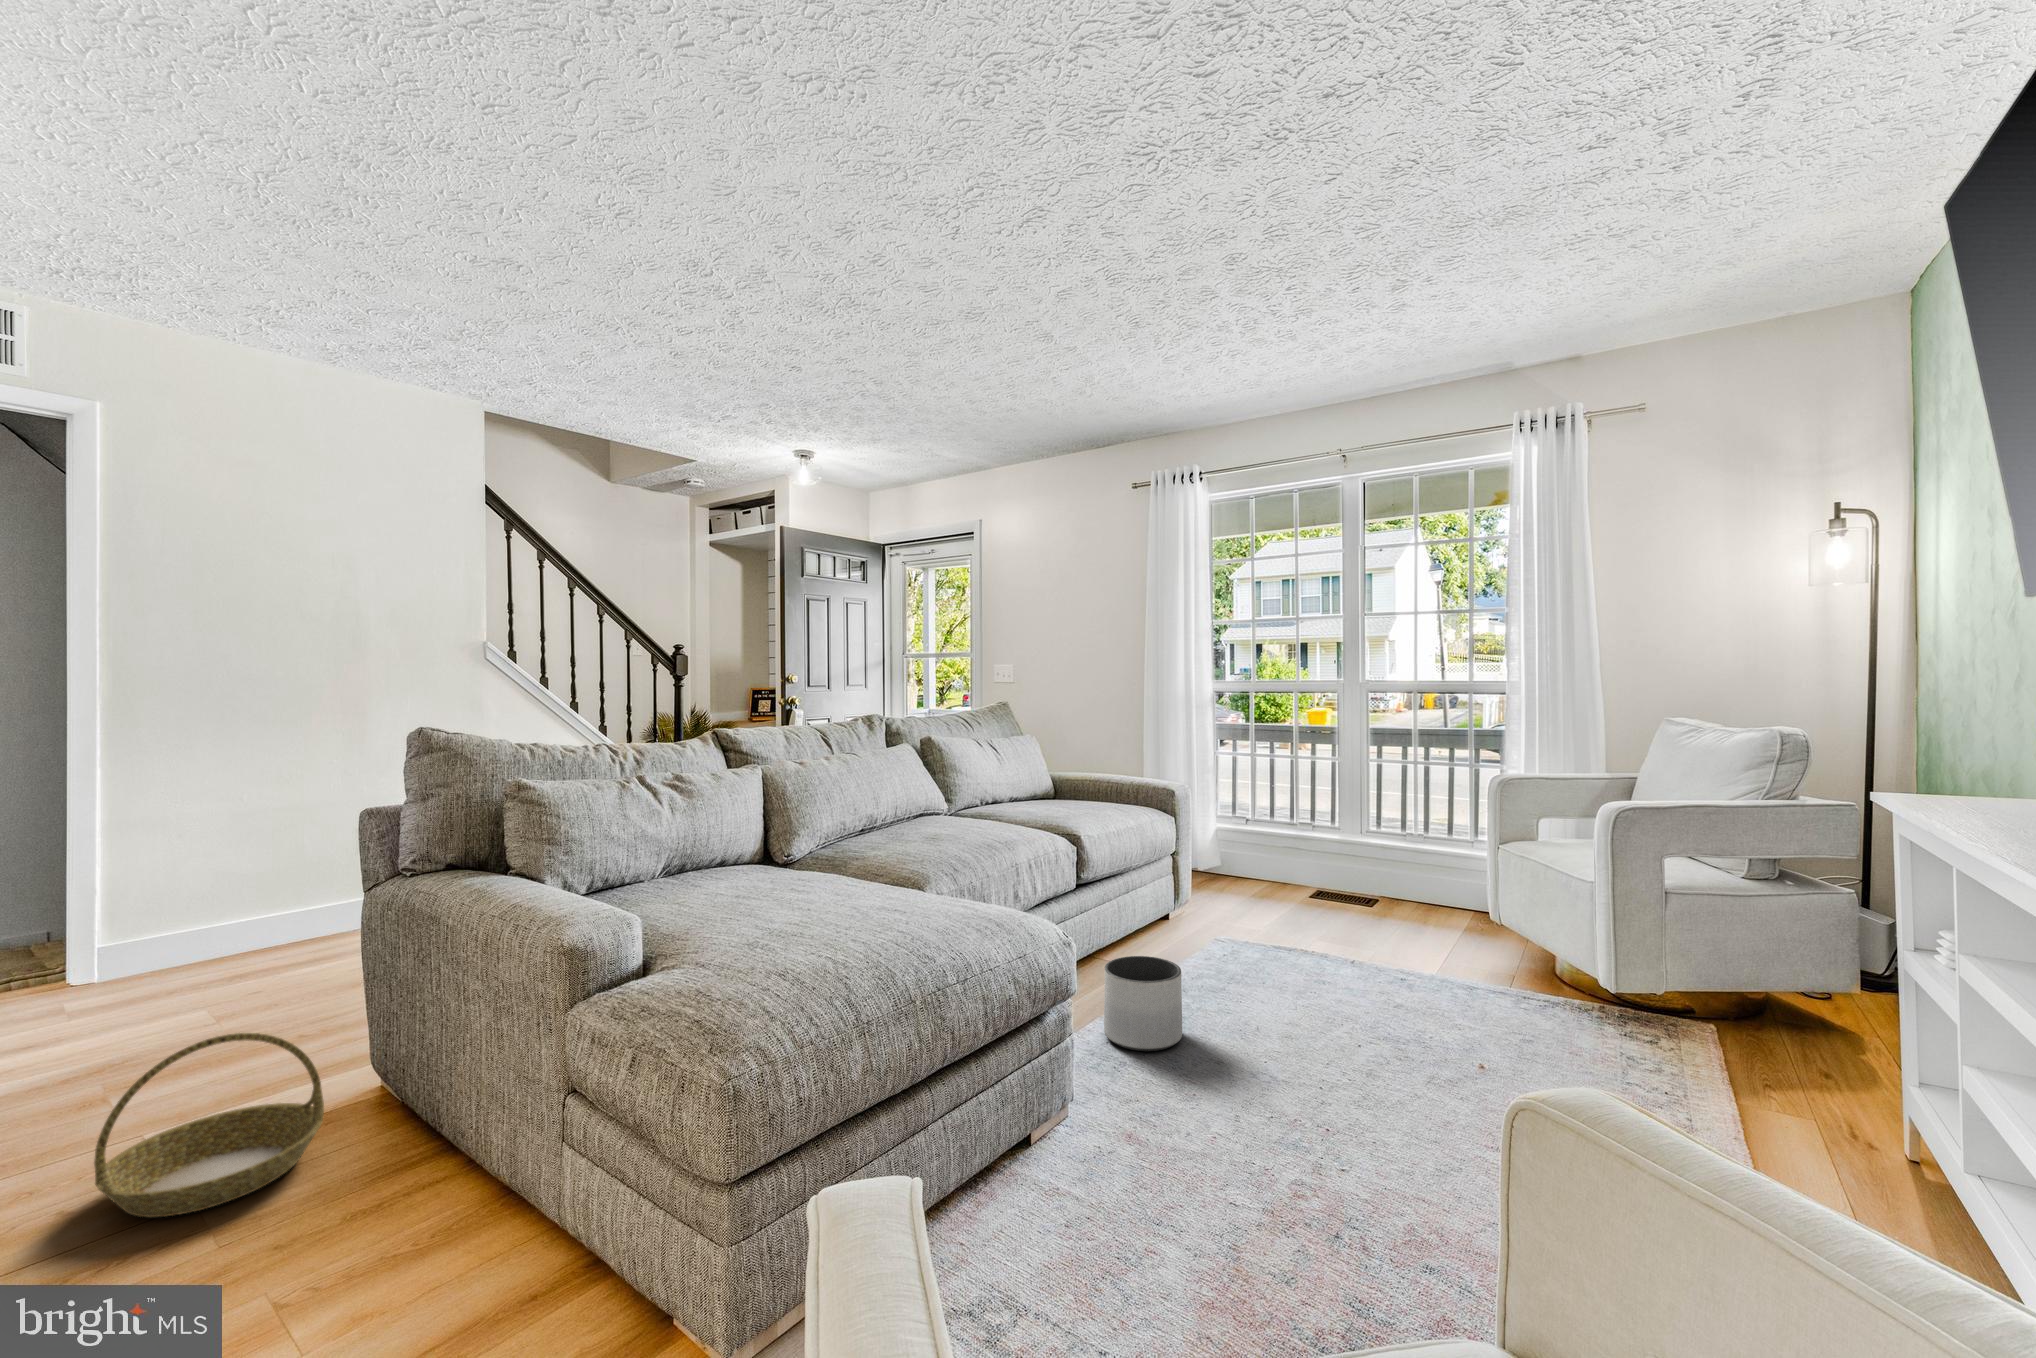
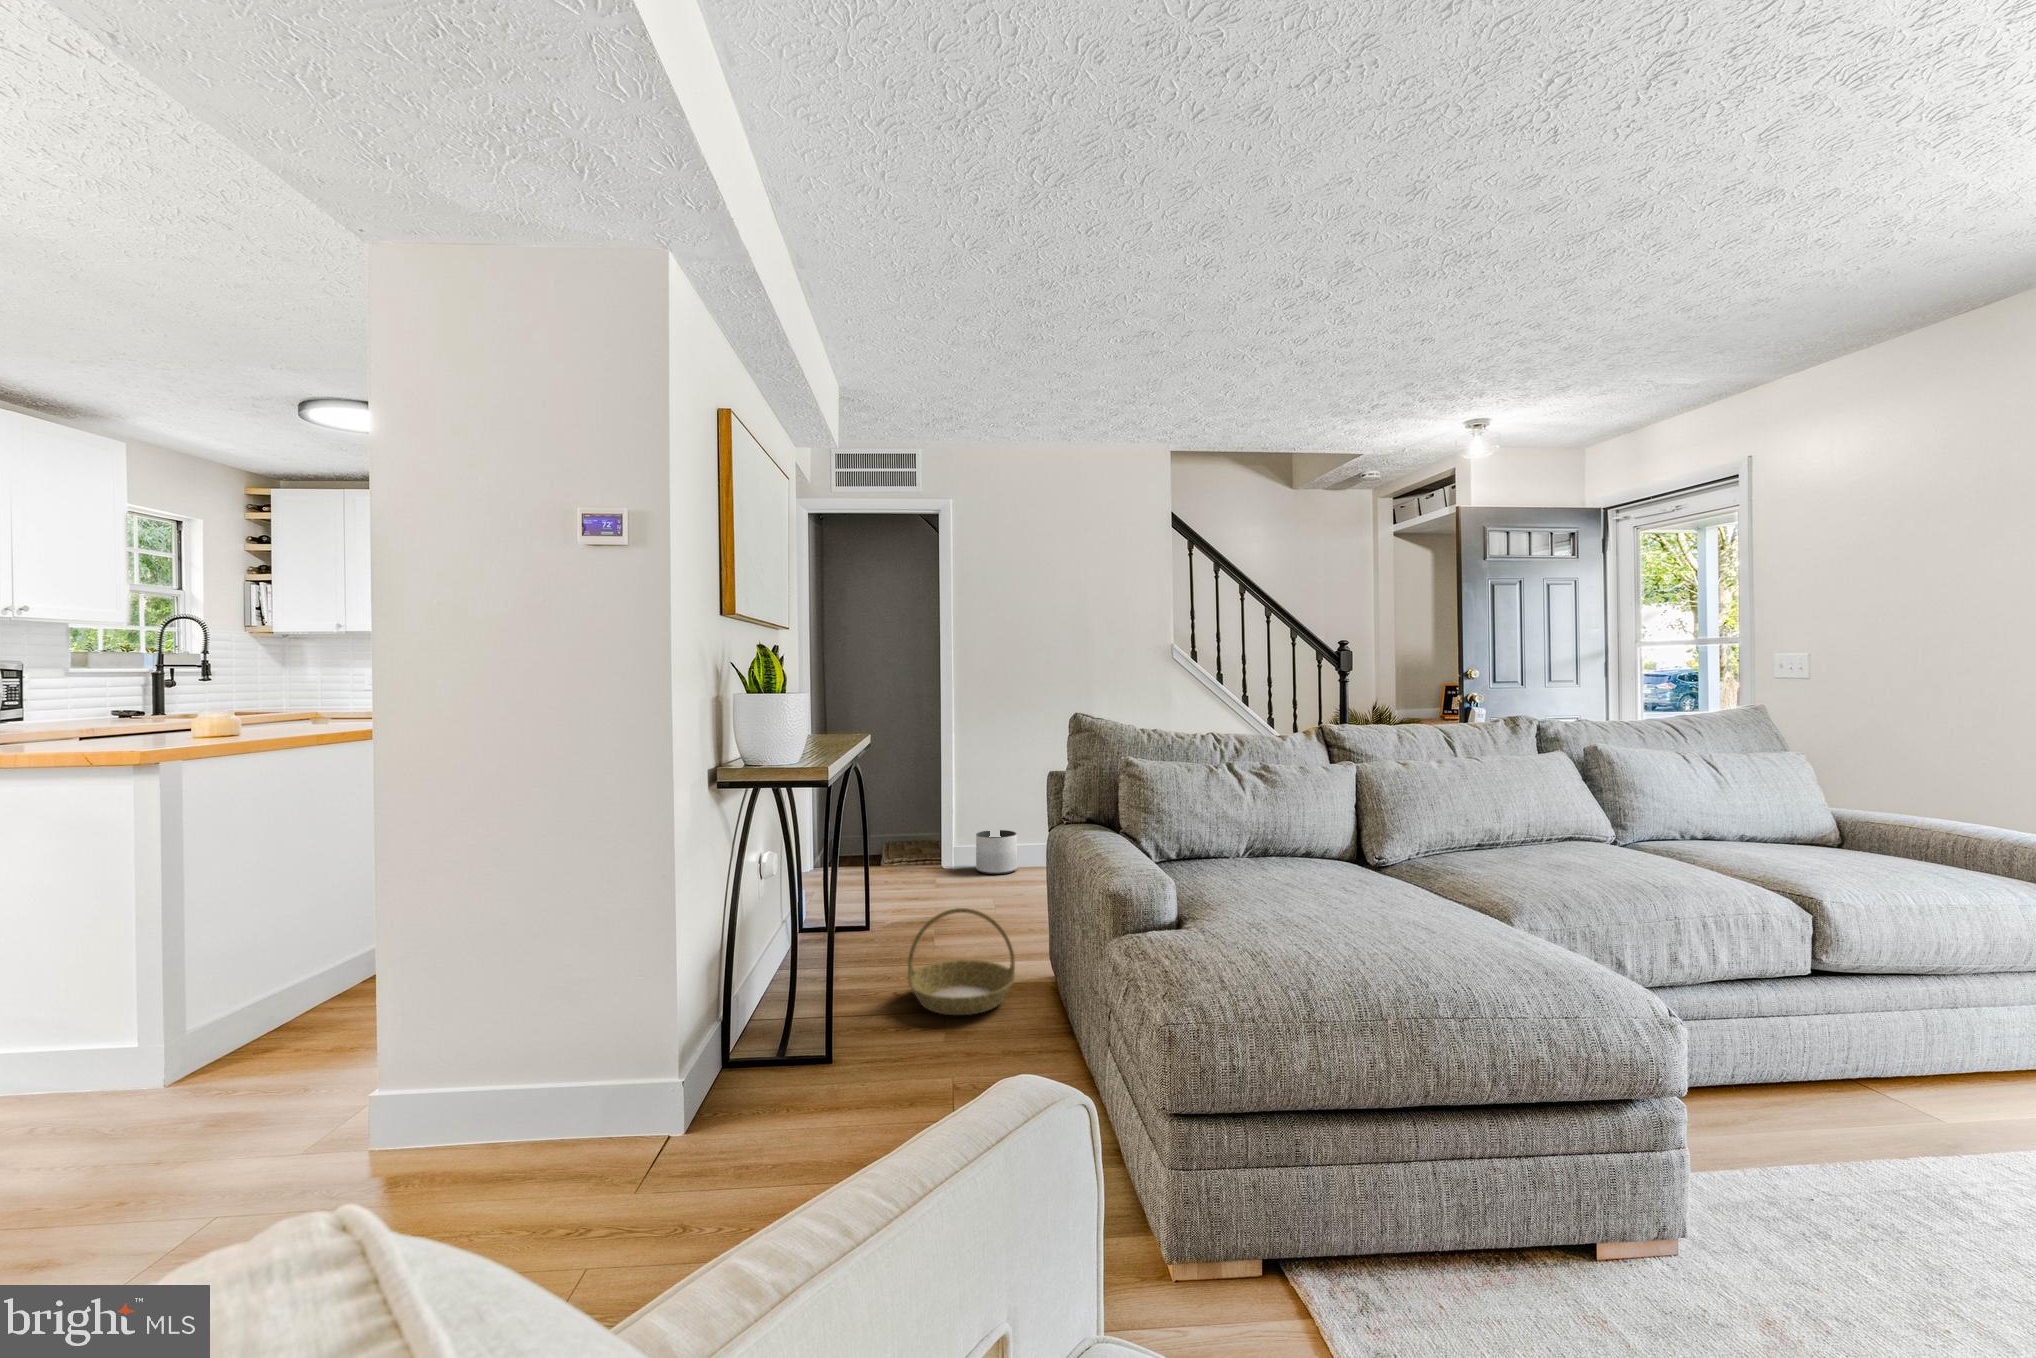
planter: present [1104,956,1182,1051] -> present [976,830,1018,874]

